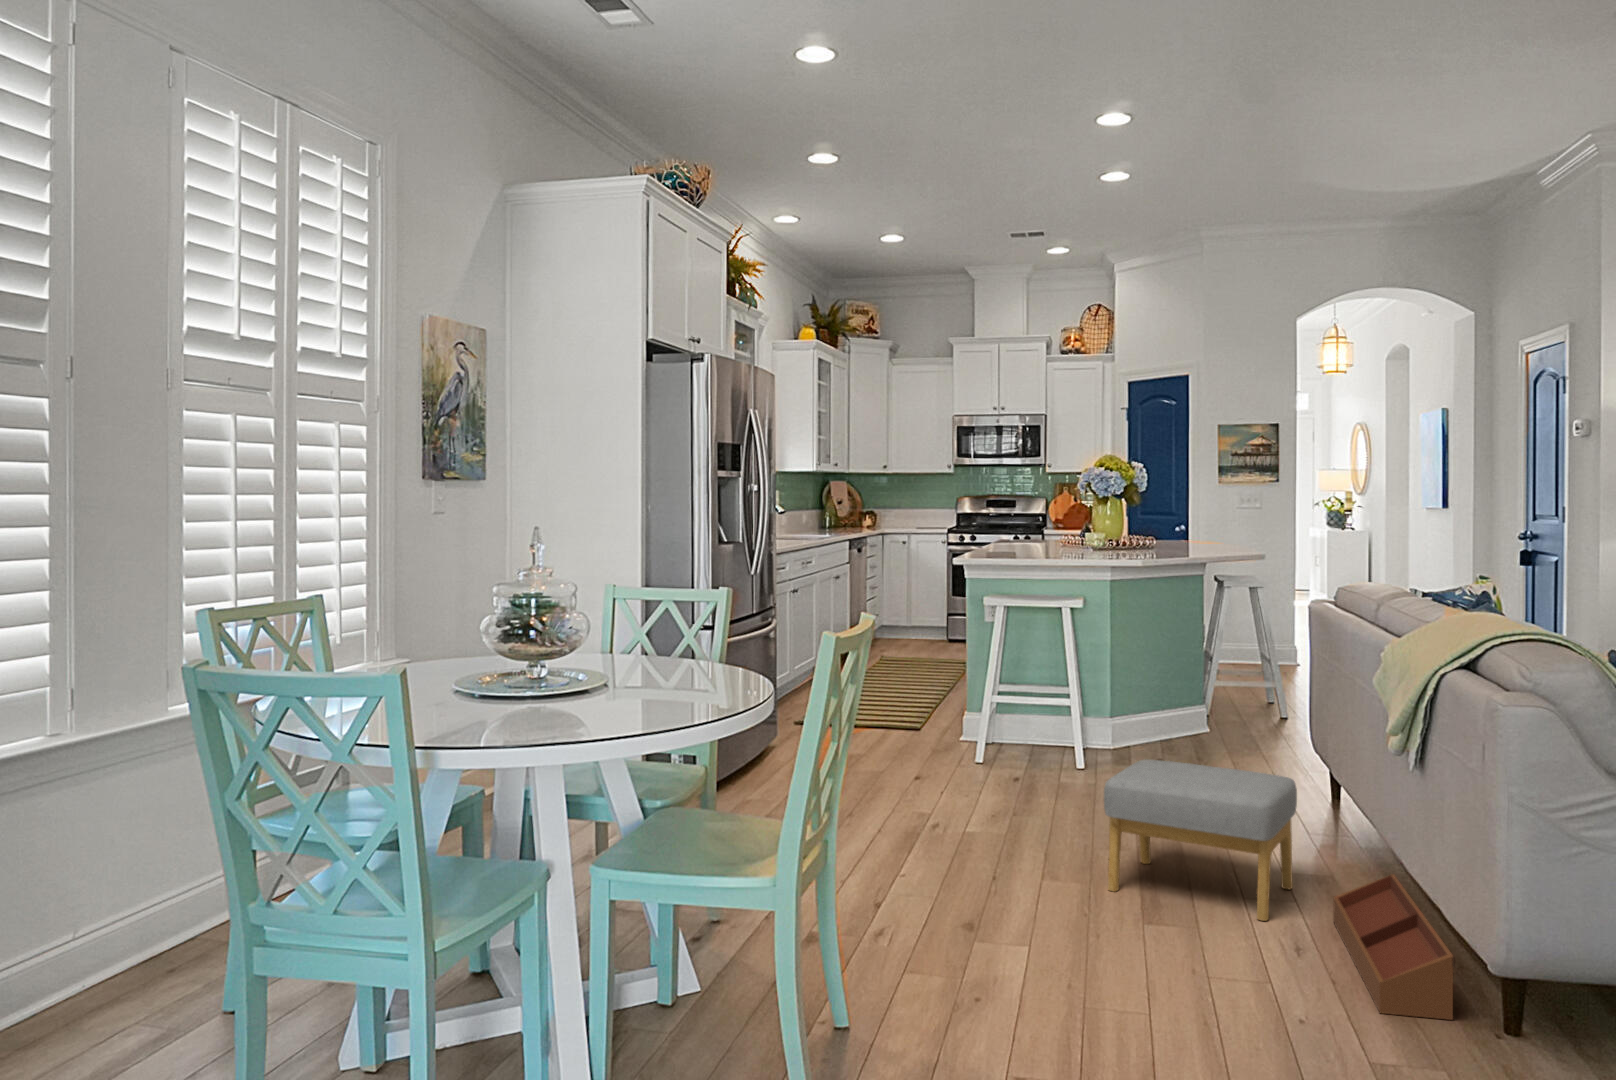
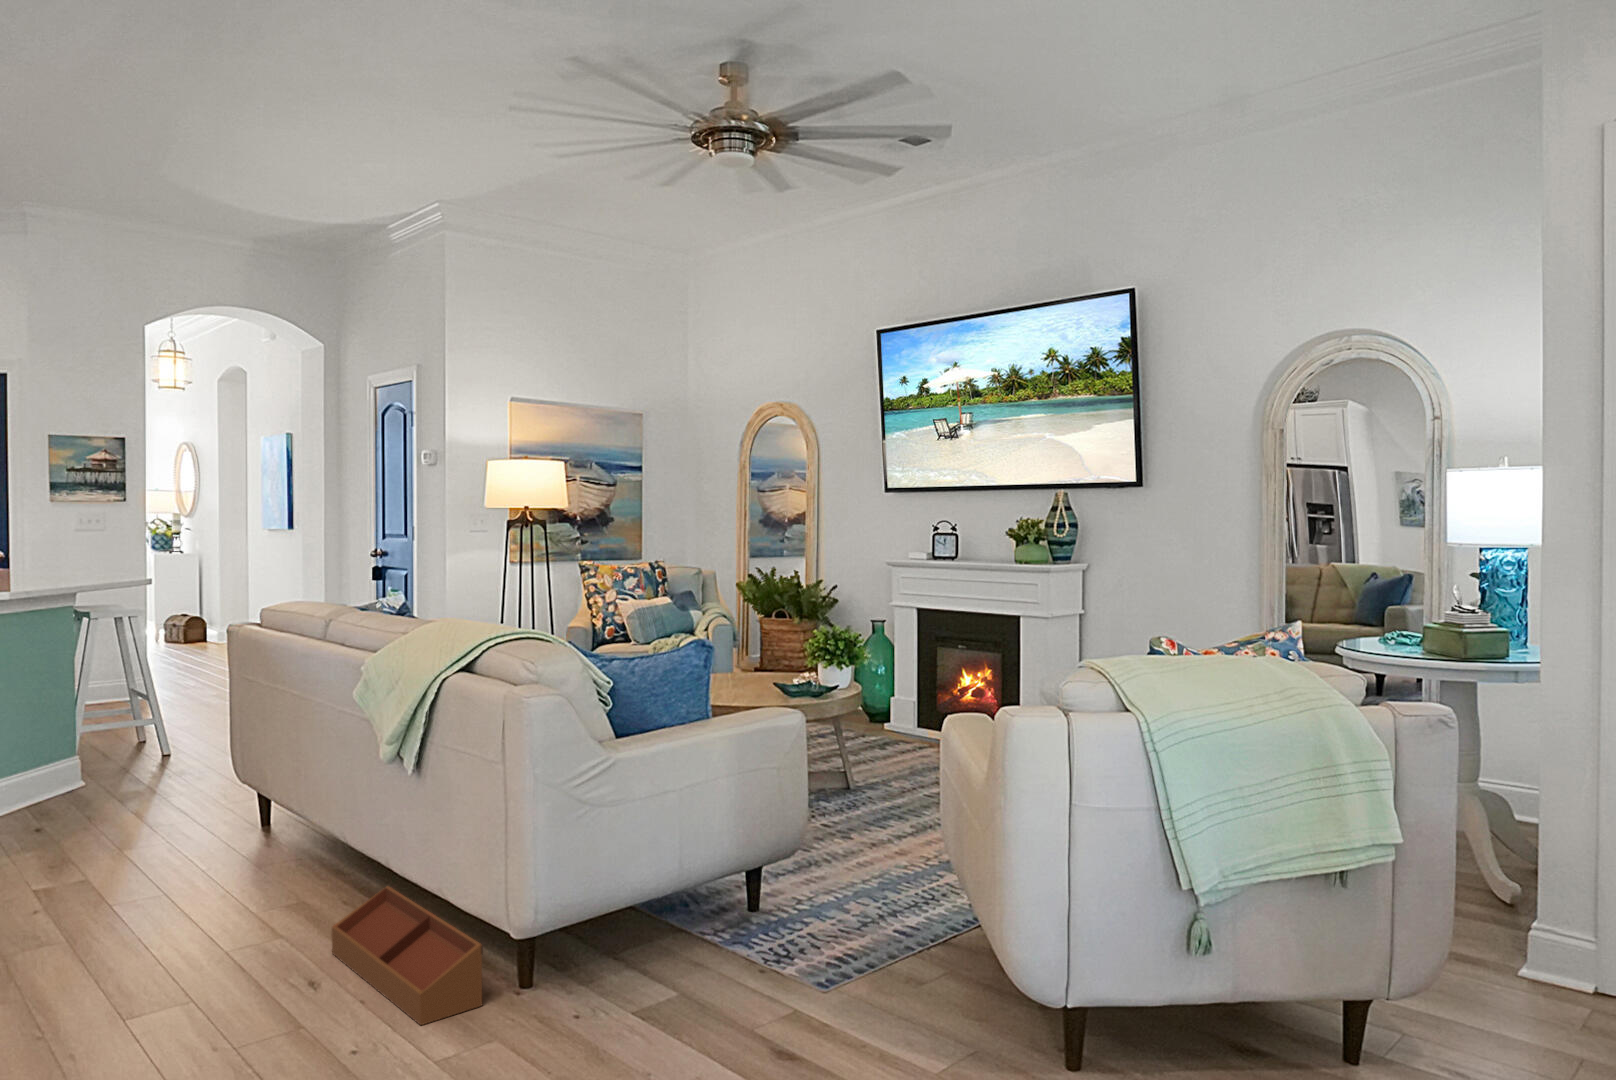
footstool: present [1104,760,1297,921] -> none [44,813,277,1006]

